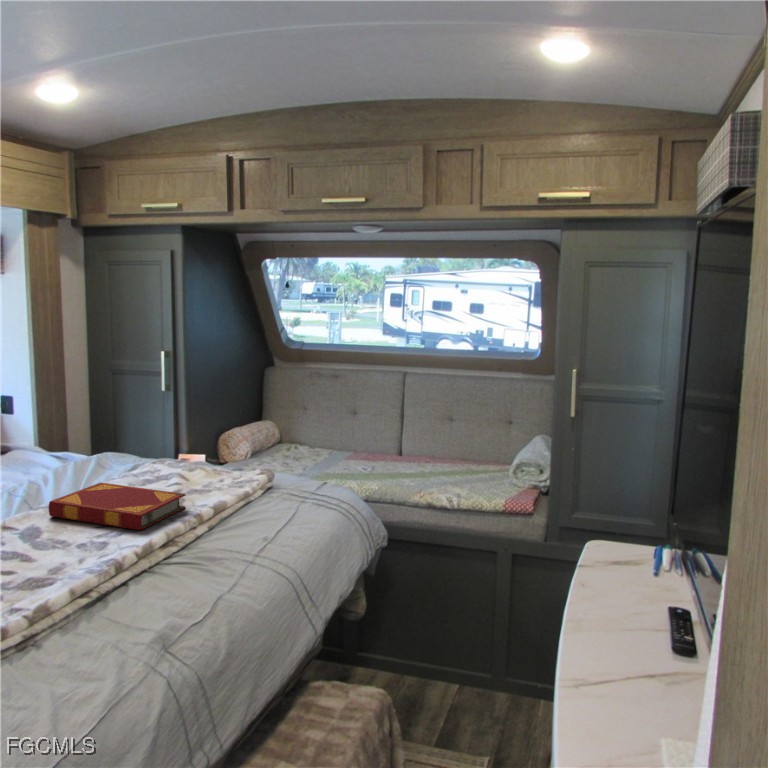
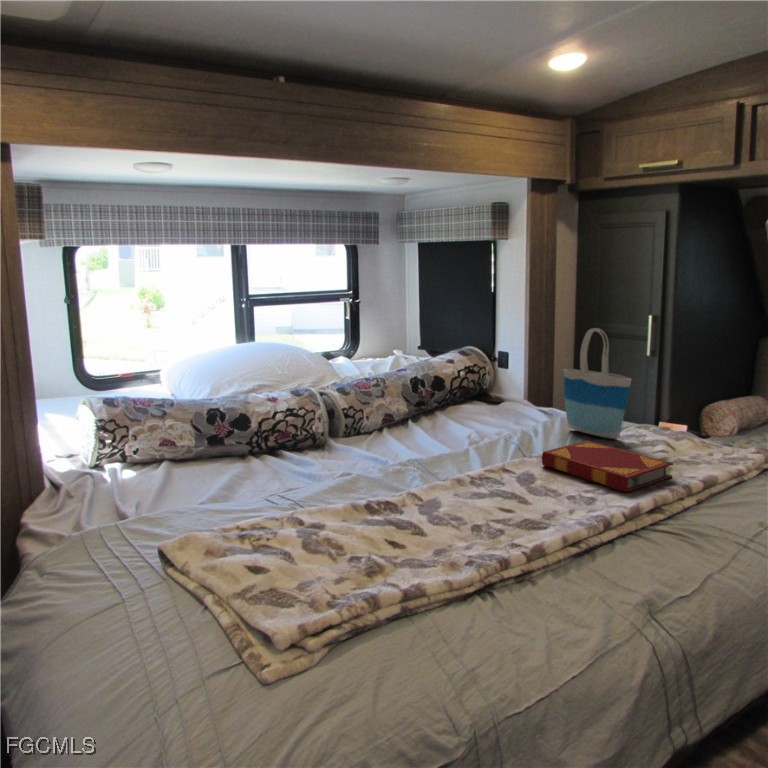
tote bag: none [73,364,144,477] -> present [564,328,631,439]

